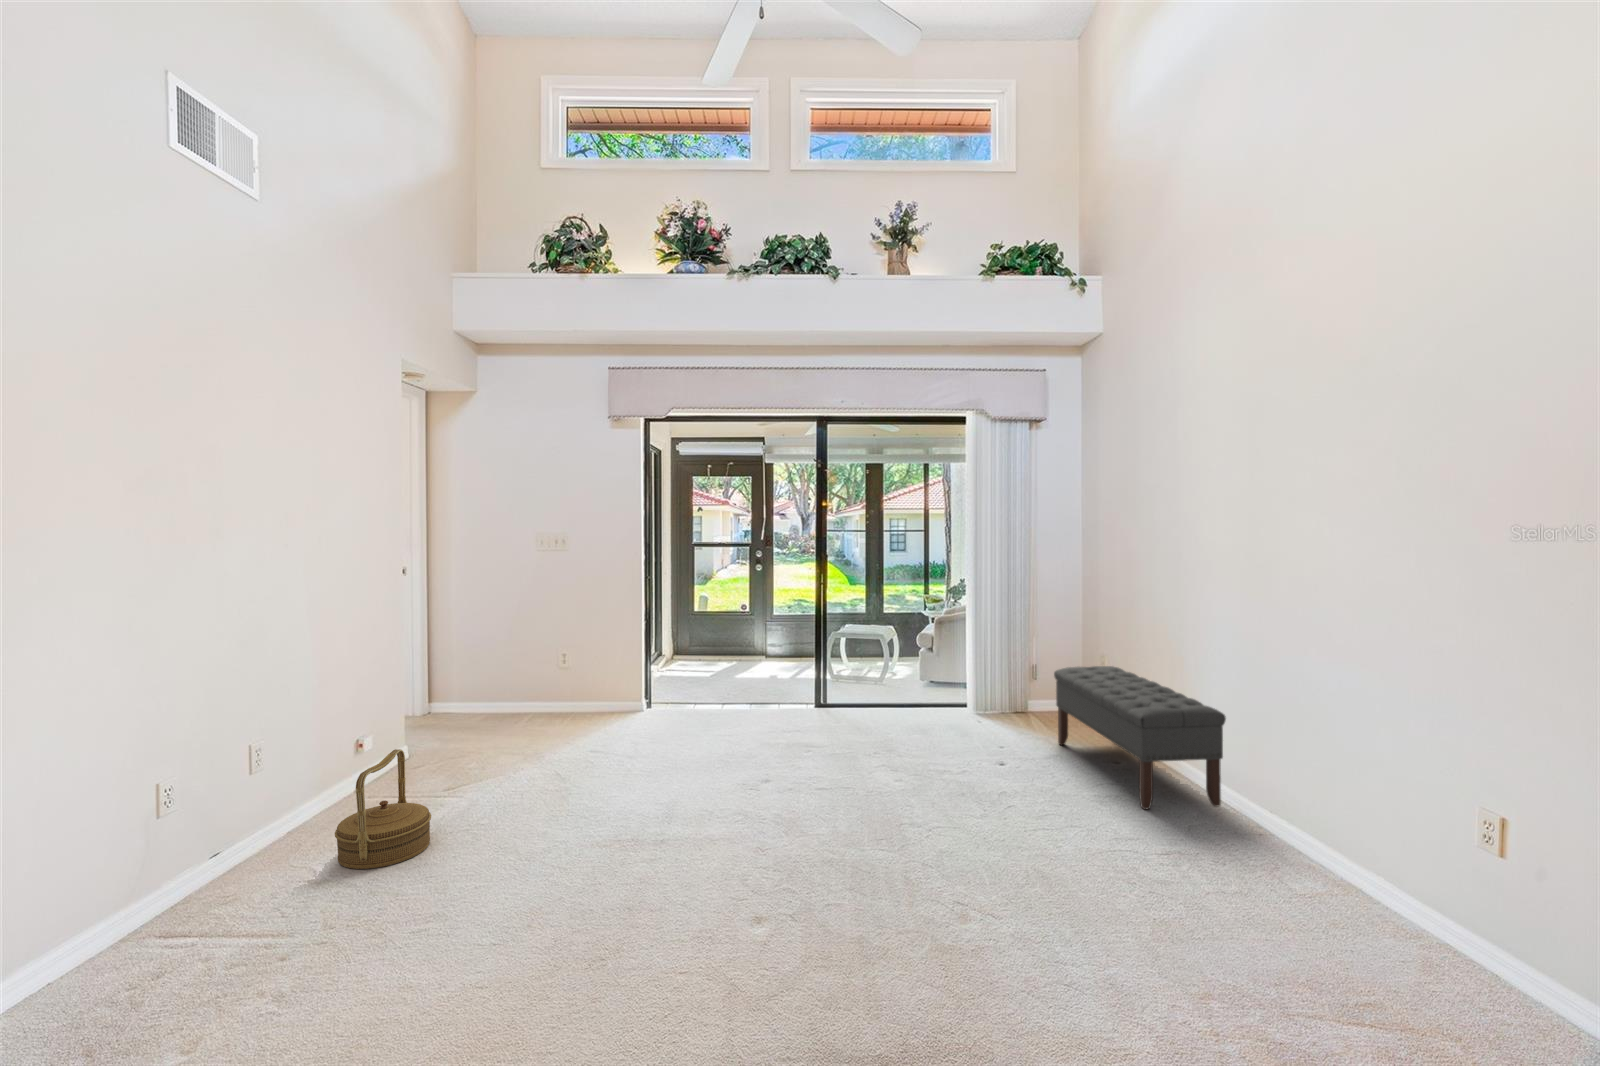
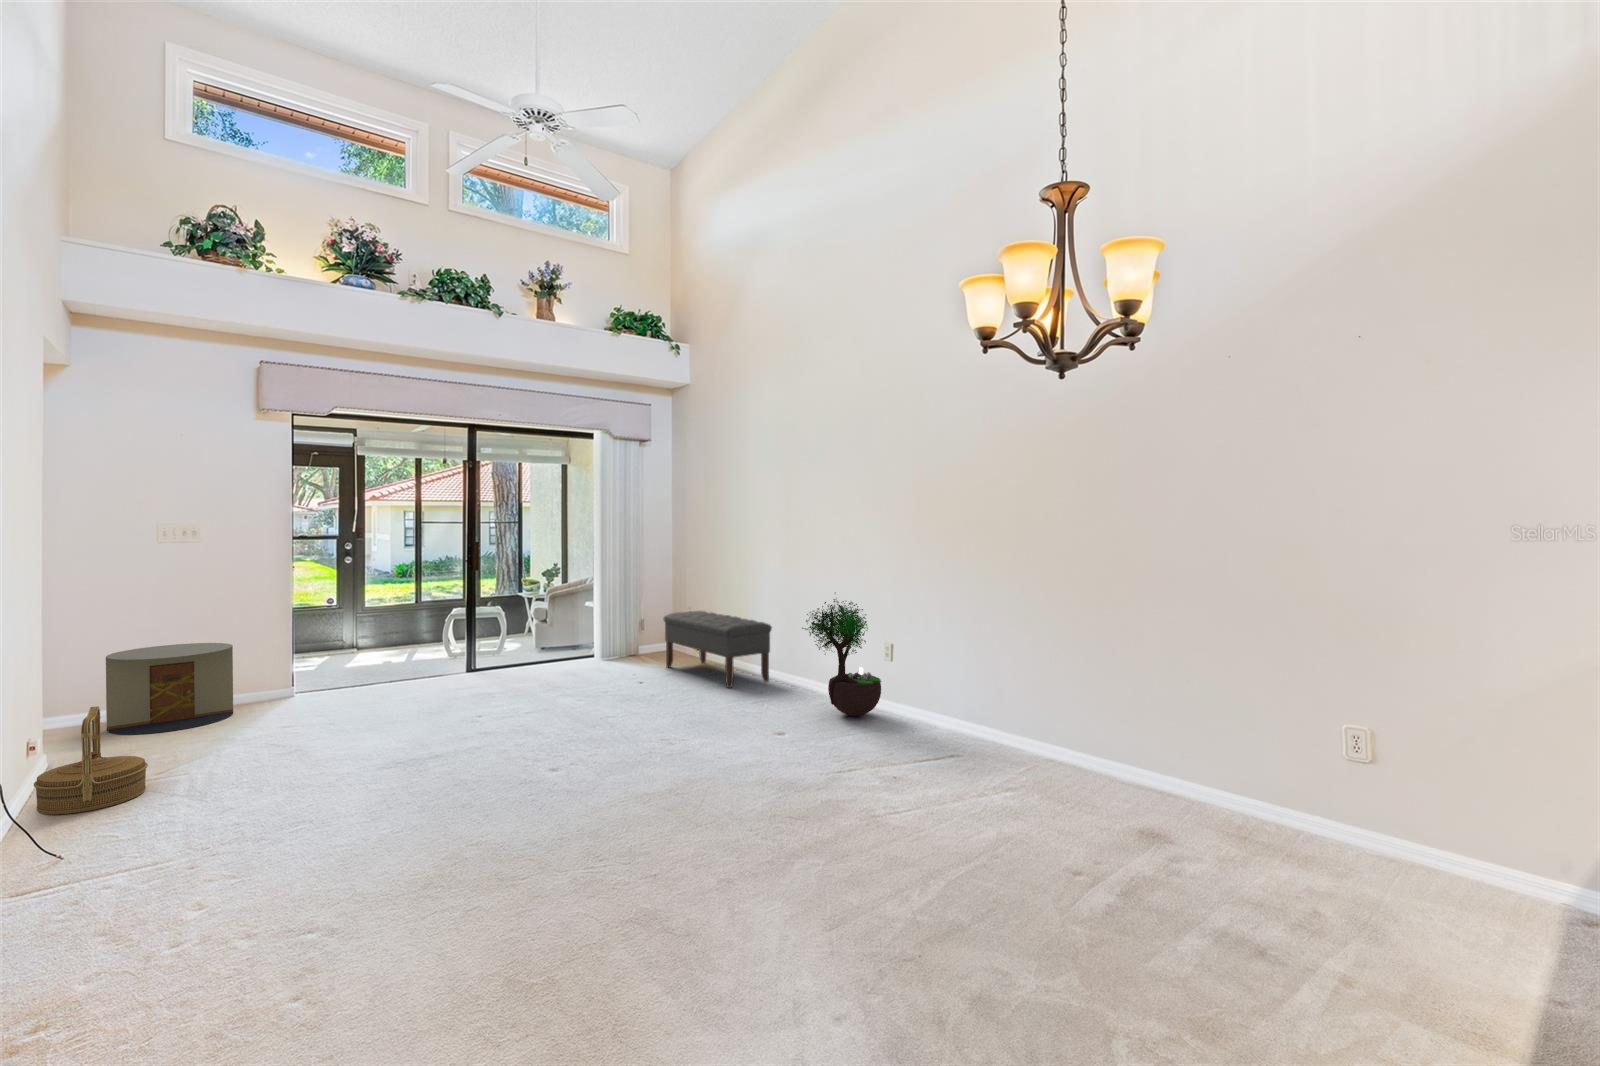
side table: none [477,664,580,759] -> present [106,643,233,734]
potted tree: none [1273,696,1476,956] -> present [802,592,881,716]

